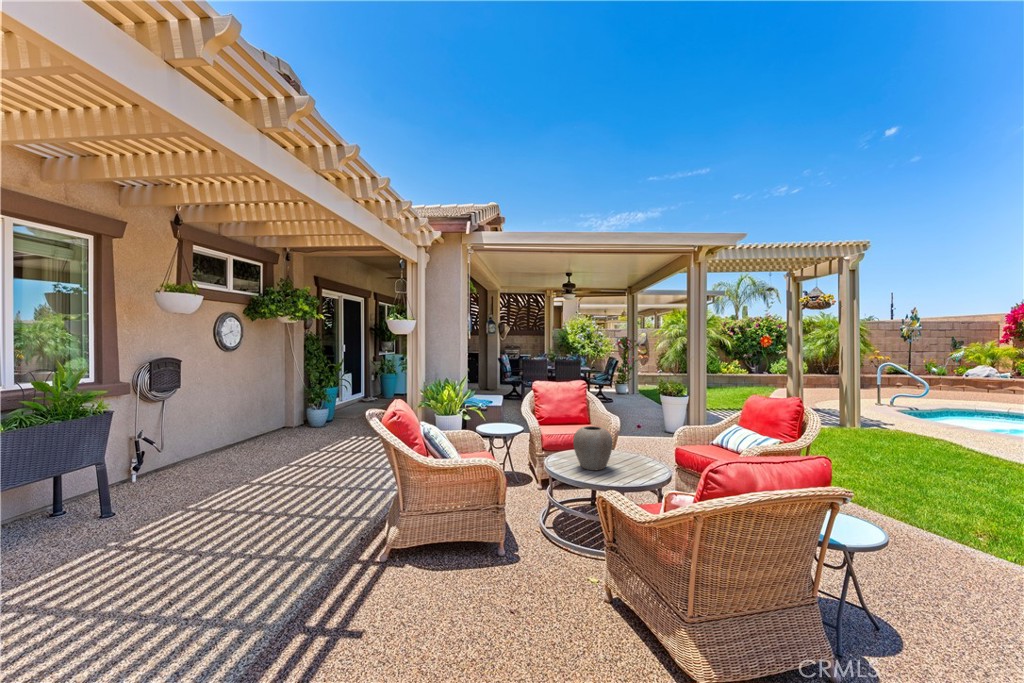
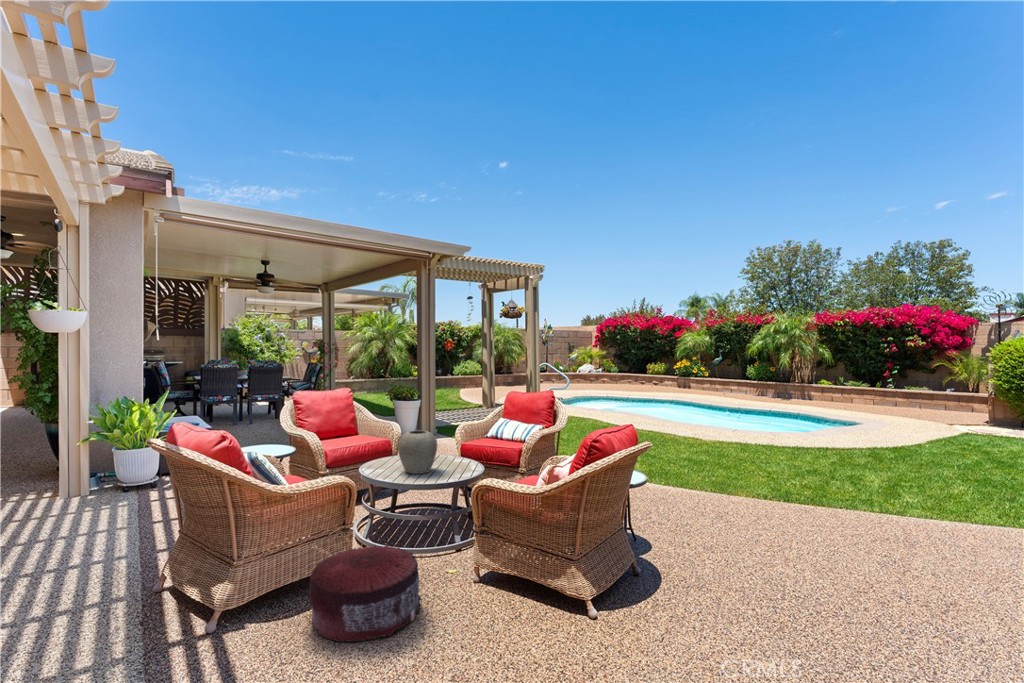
pouf: none [435,526,535,621] -> present [309,545,422,641]

